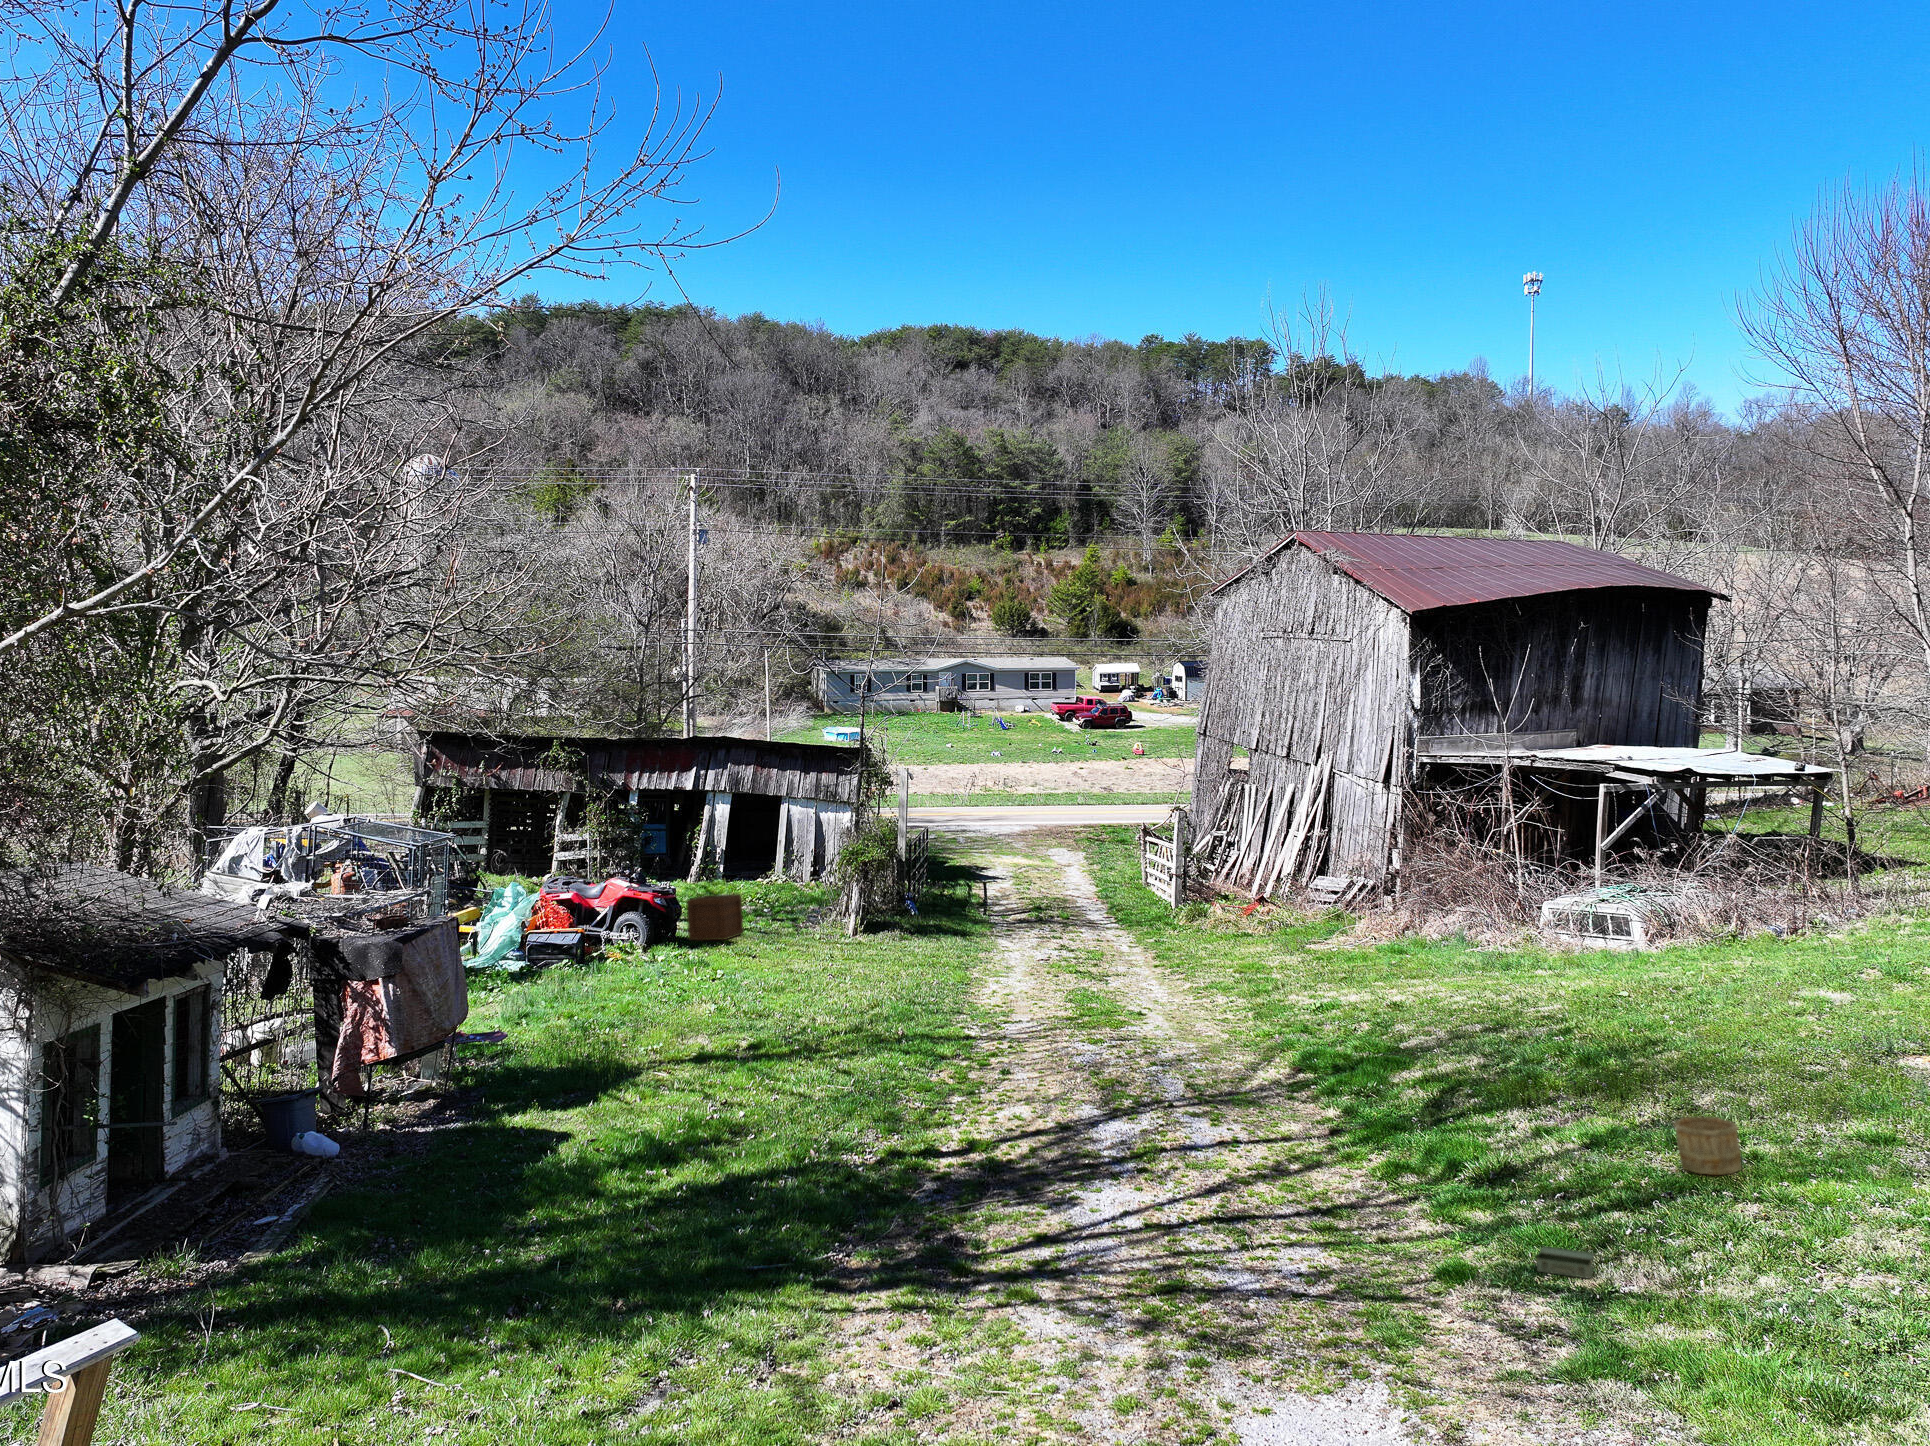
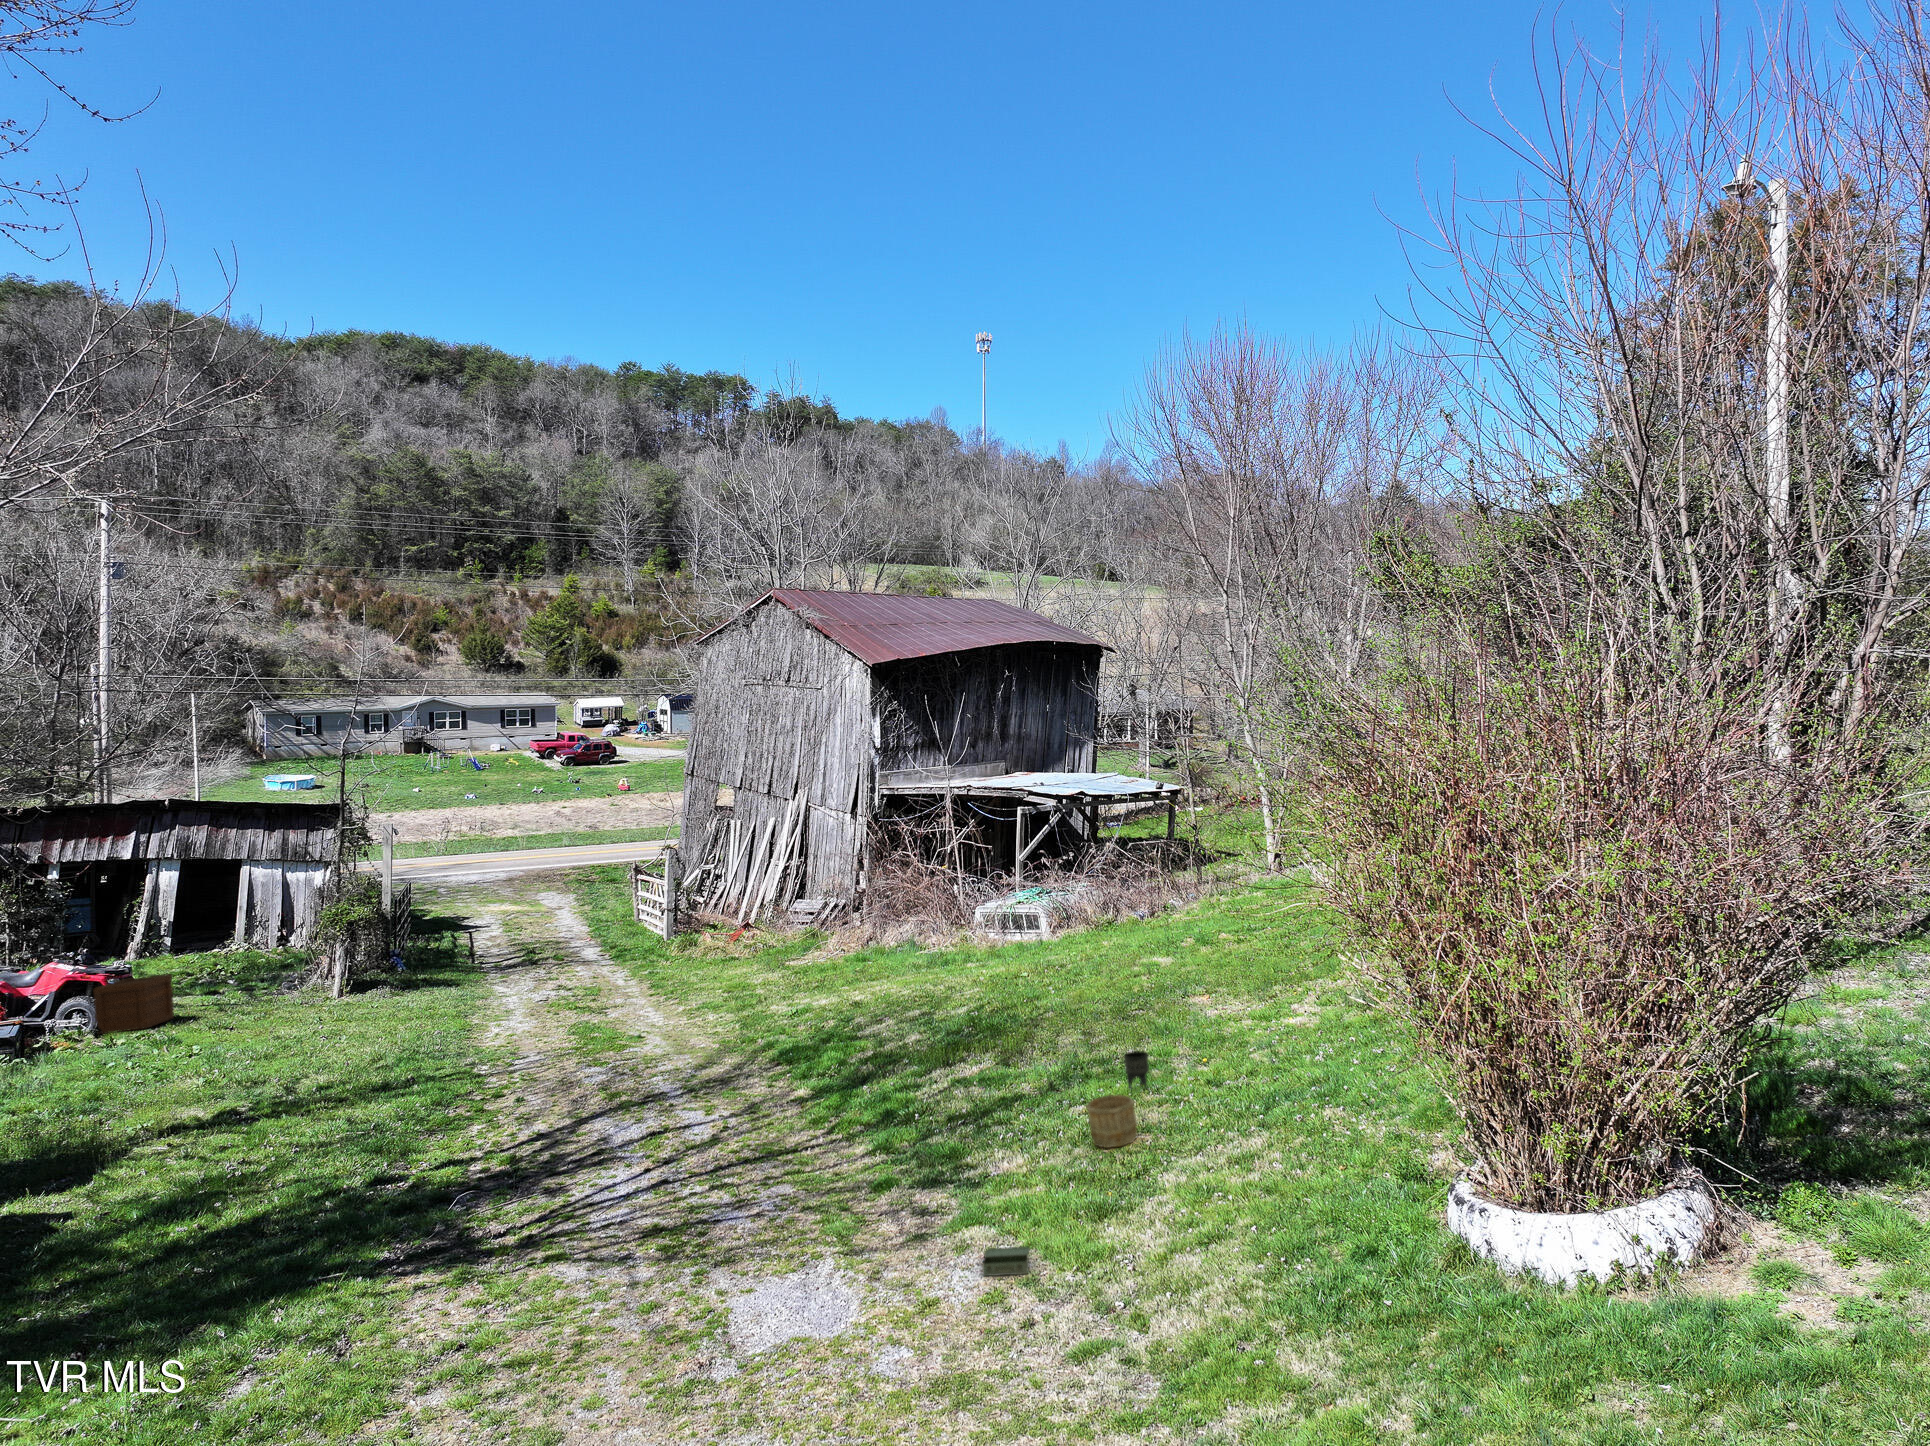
planter: none [1729,1076,1764,1123] -> present [1124,1051,1149,1089]

